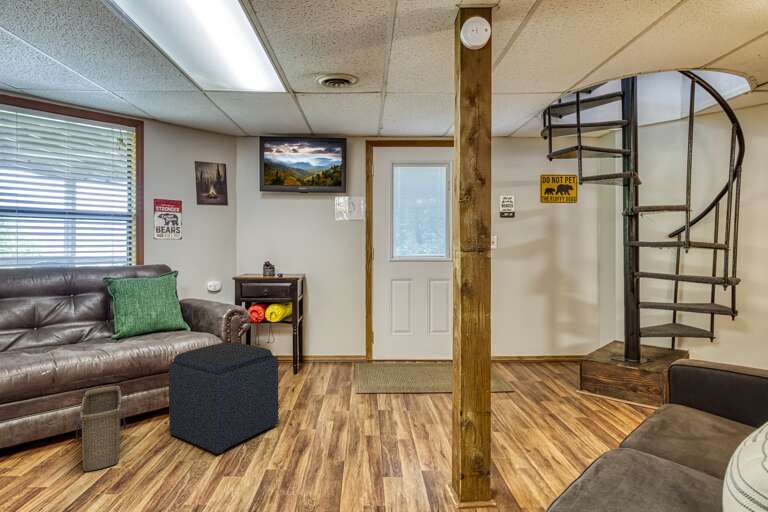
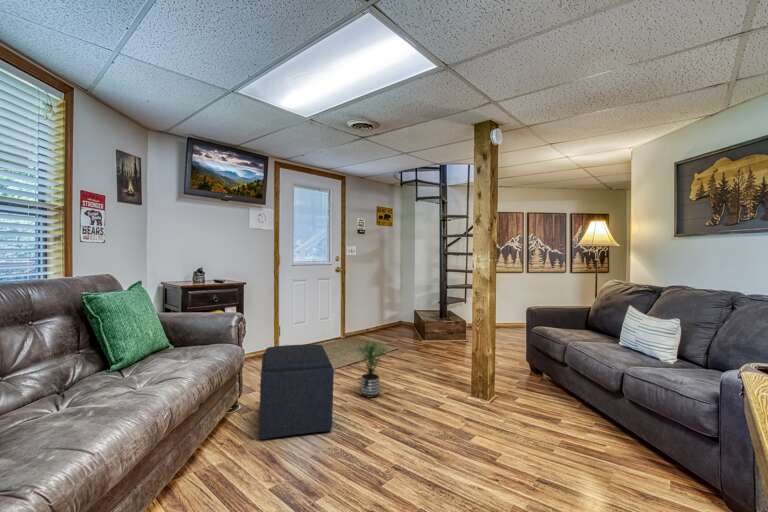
potted plant: none [312,358,365,442] -> present [357,342,388,398]
basket: present [76,386,126,471] -> none [188,411,280,486]

